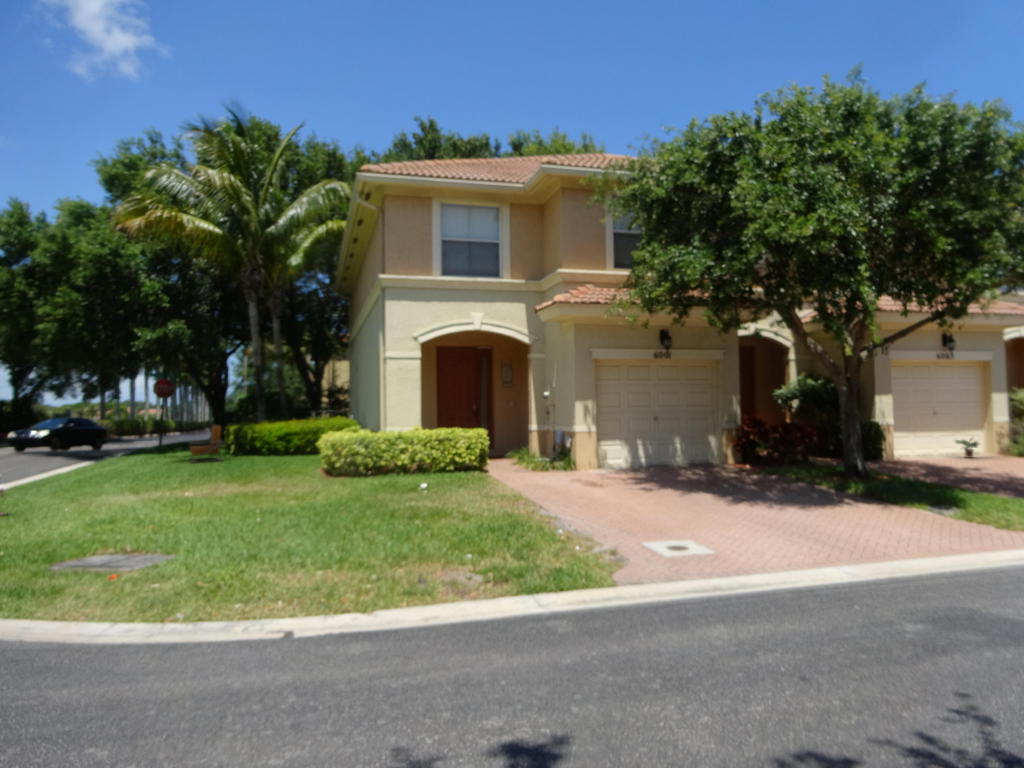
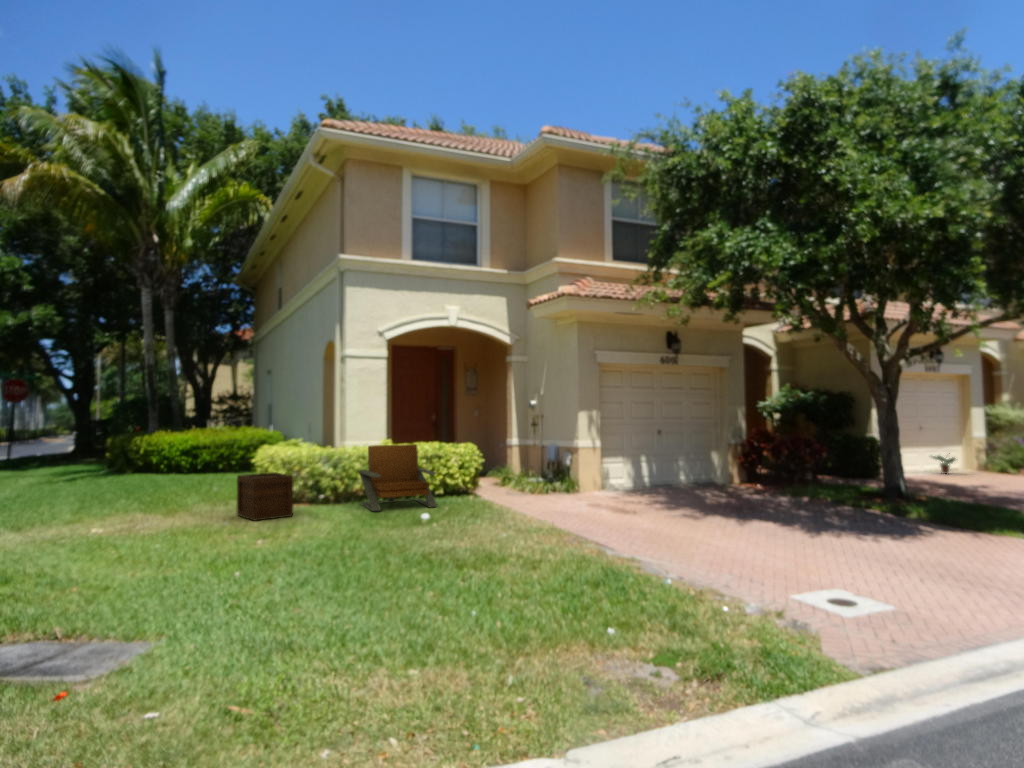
lounge chair: present [190,426,223,462] -> present [359,444,437,511]
wooden crate: none [292,452,333,489] -> present [237,472,294,521]

